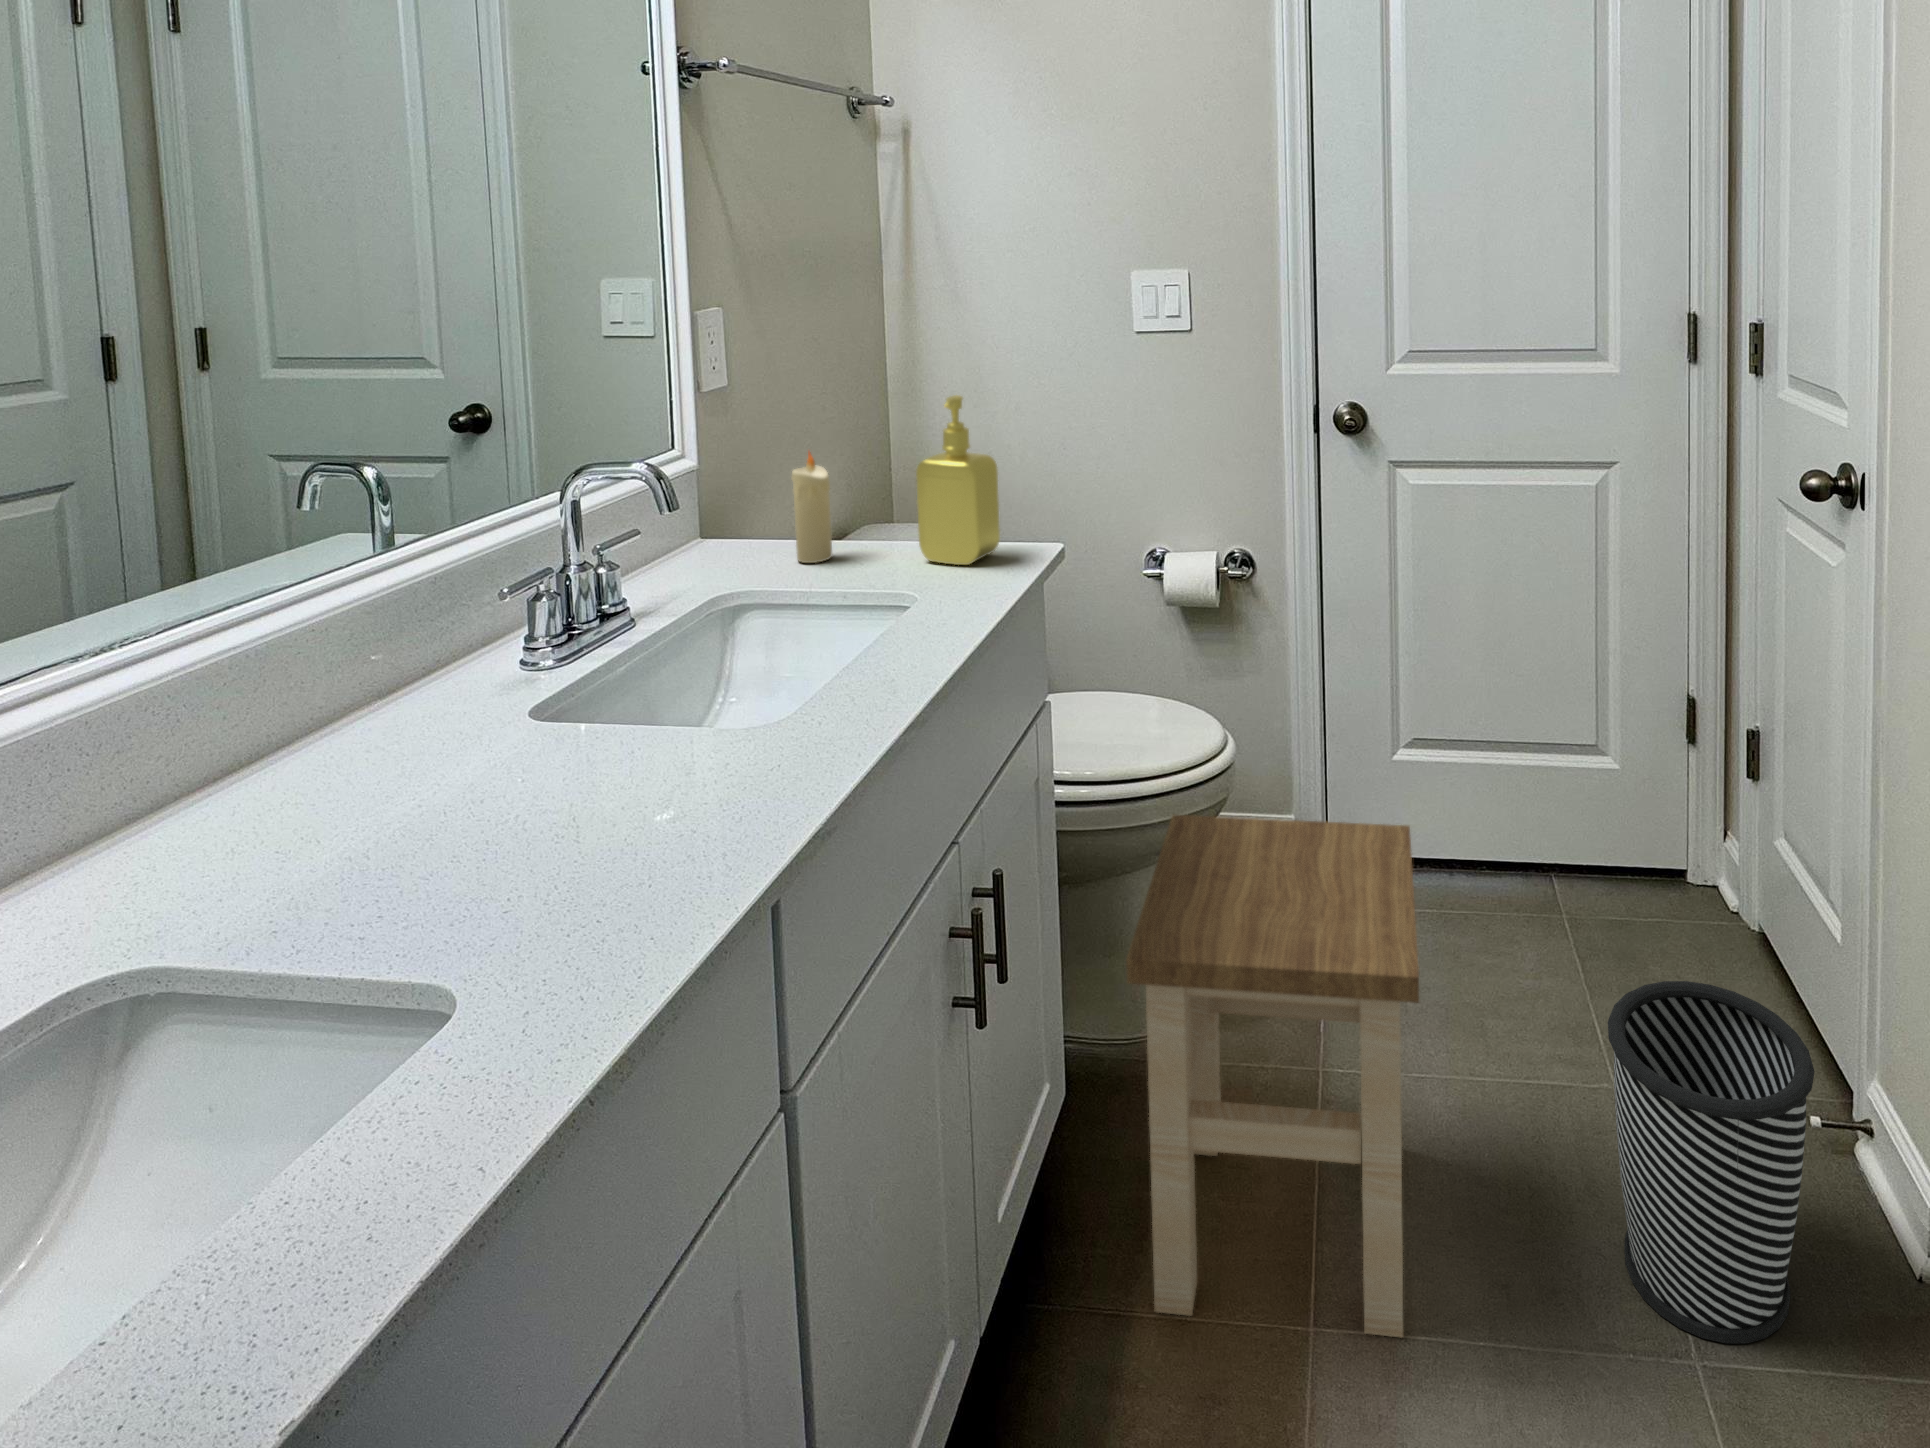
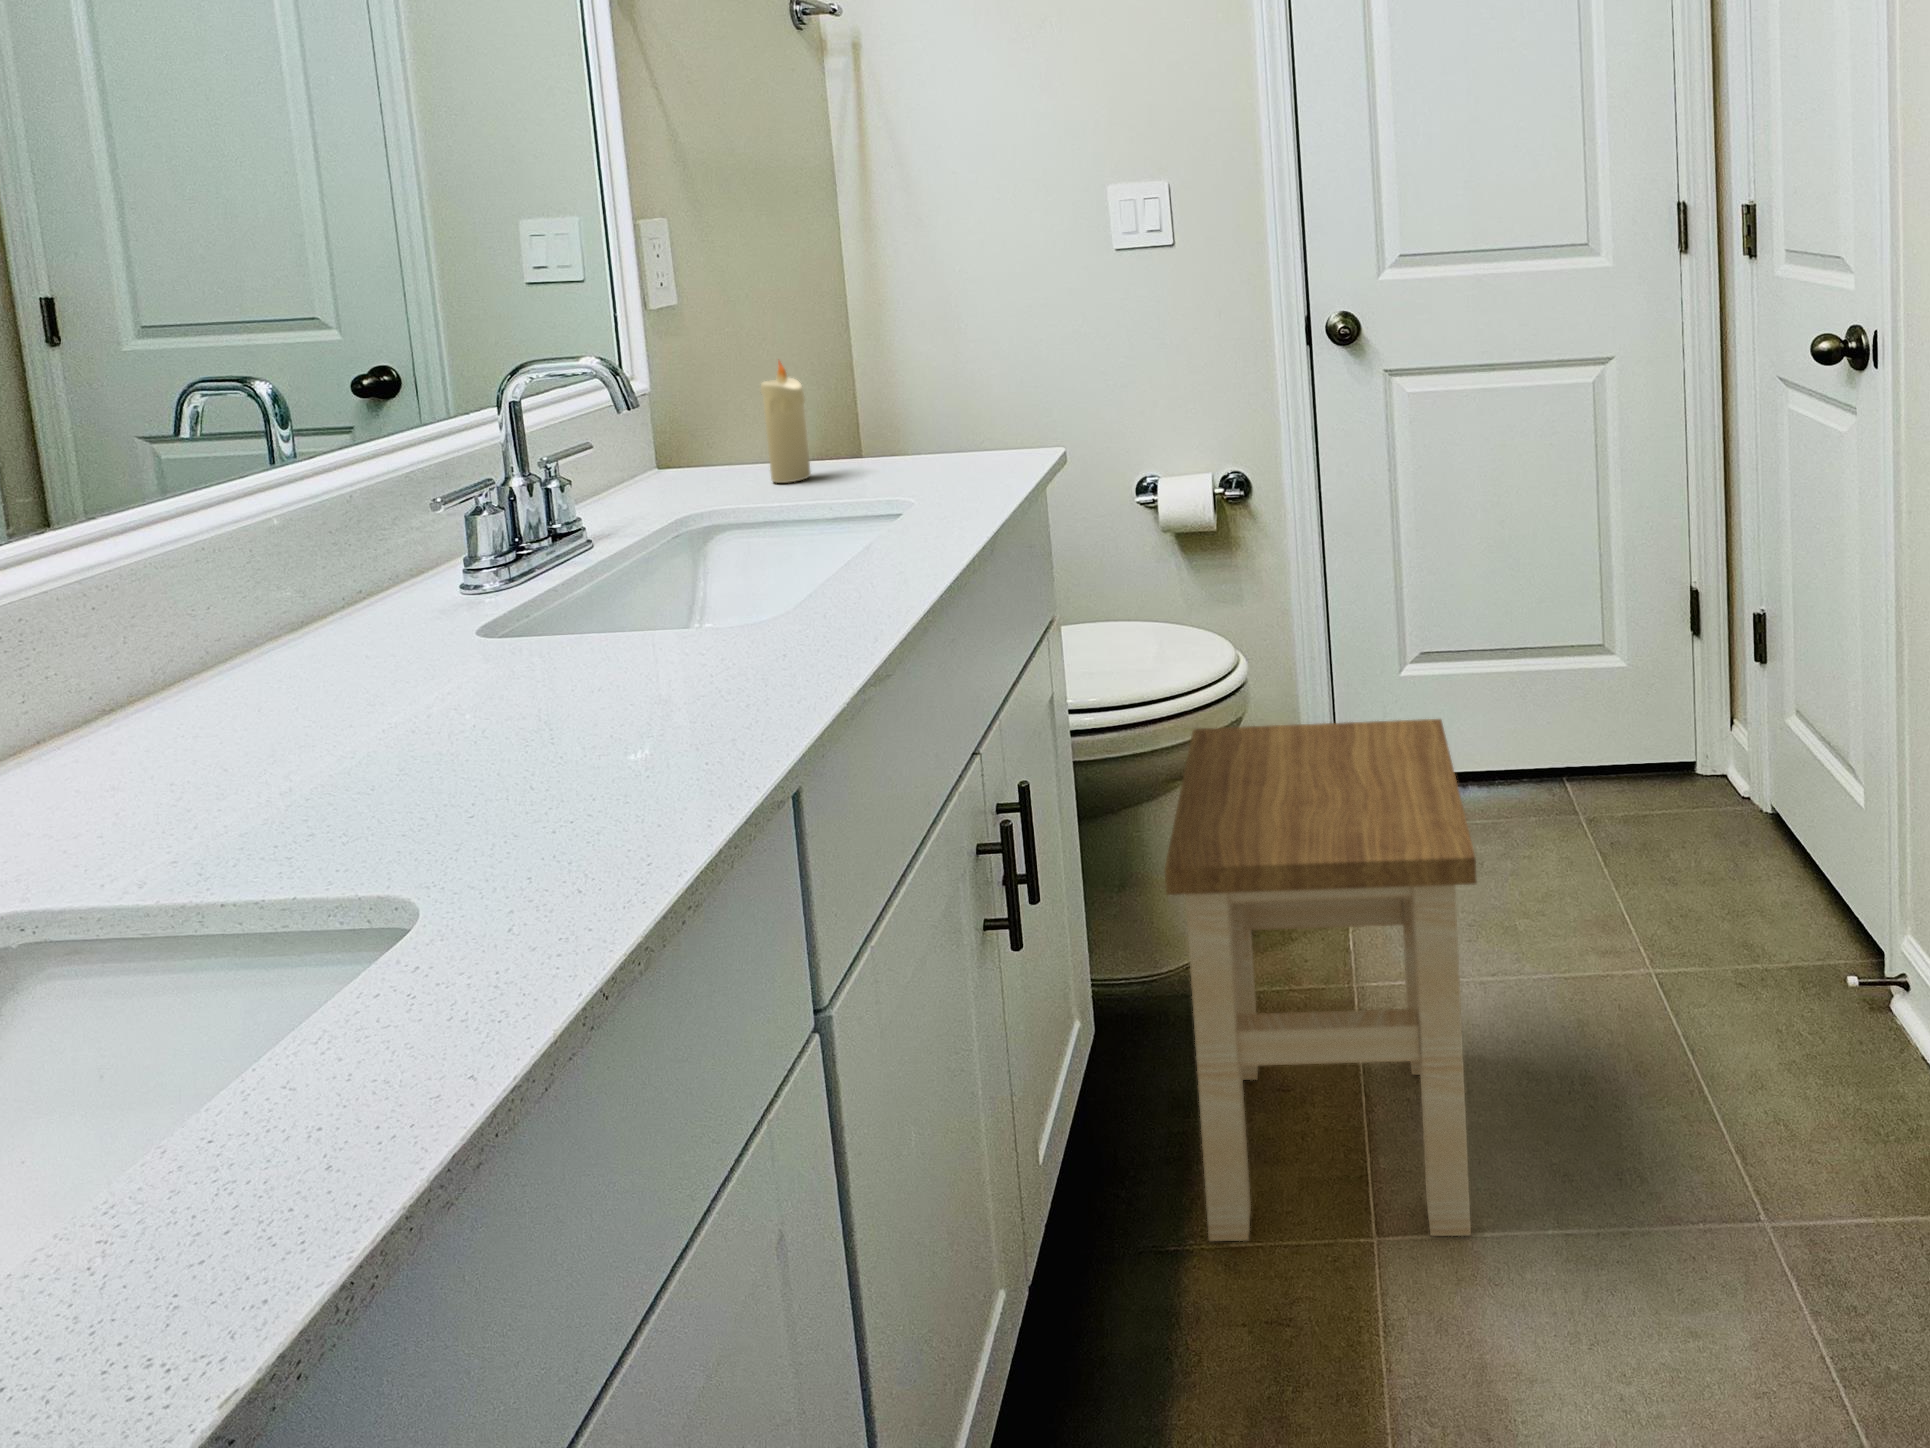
soap dispenser: present [916,395,1000,565] -> none [901,291,996,473]
wastebasket: present [1608,981,1815,1343] -> none [1657,849,1867,1202]

